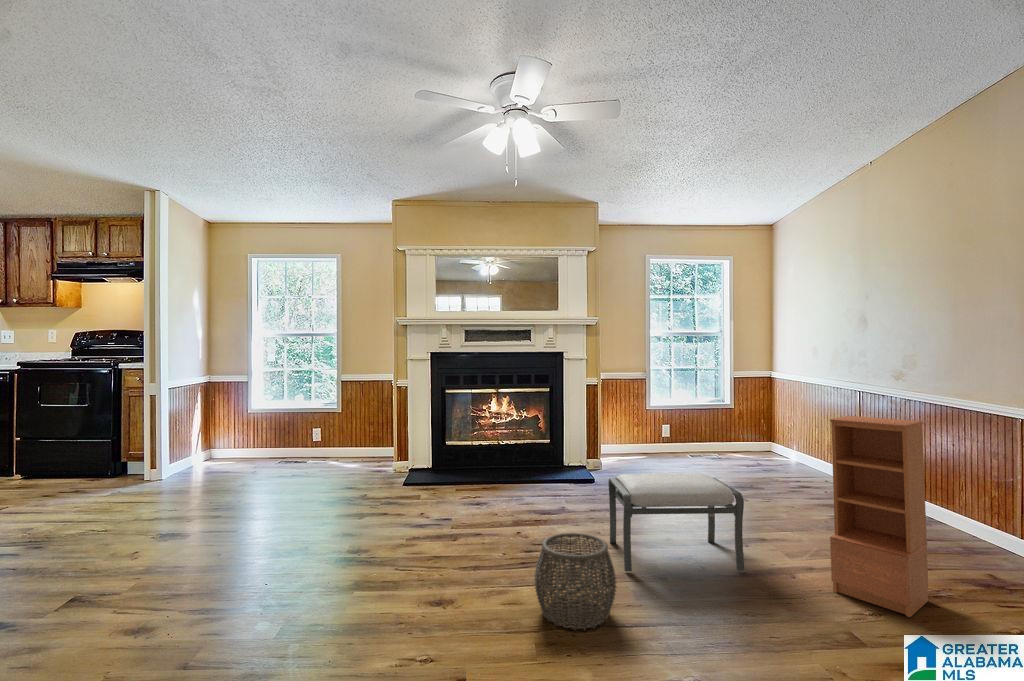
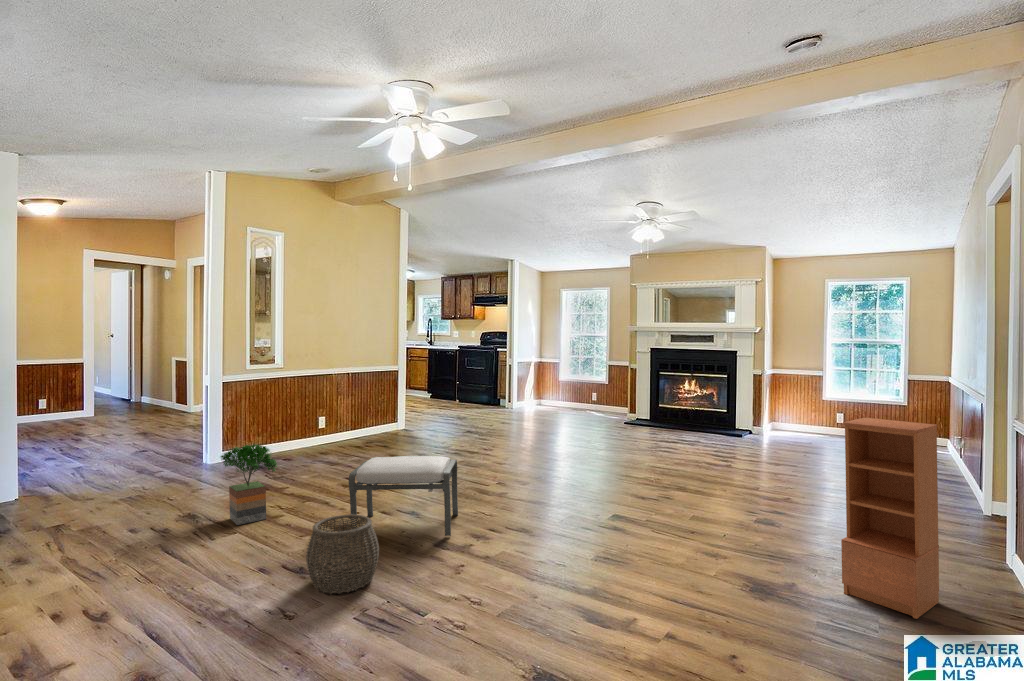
potted tree: none [209,442,269,524] -> present [221,445,277,525]
ottoman: present [608,473,745,571] -> present [349,456,458,536]
woven basket: present [534,533,617,630] -> present [306,515,379,594]

